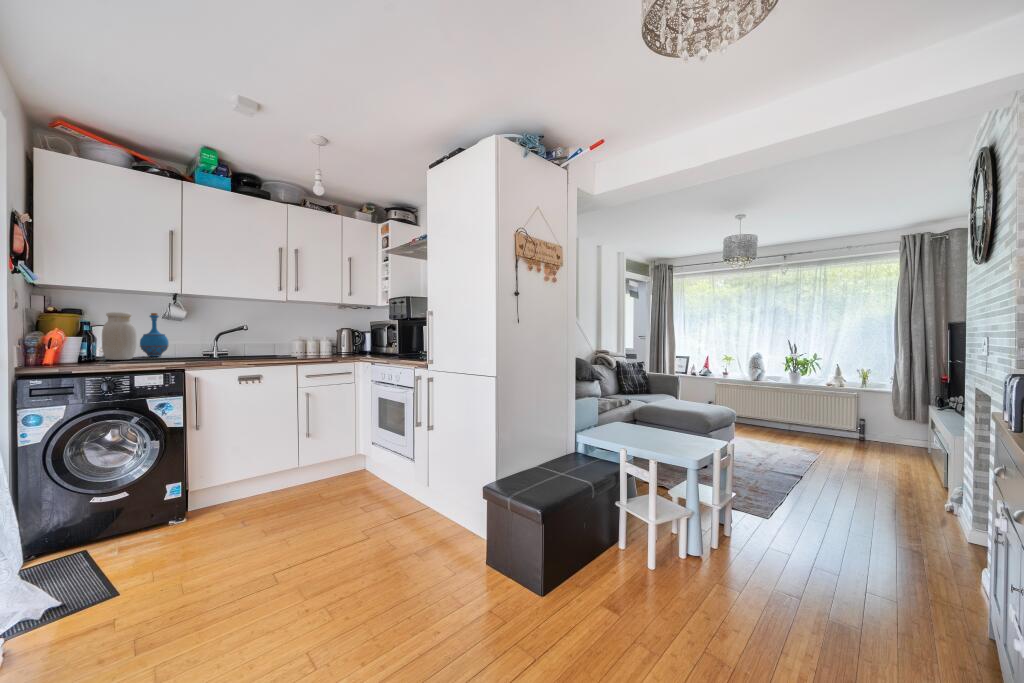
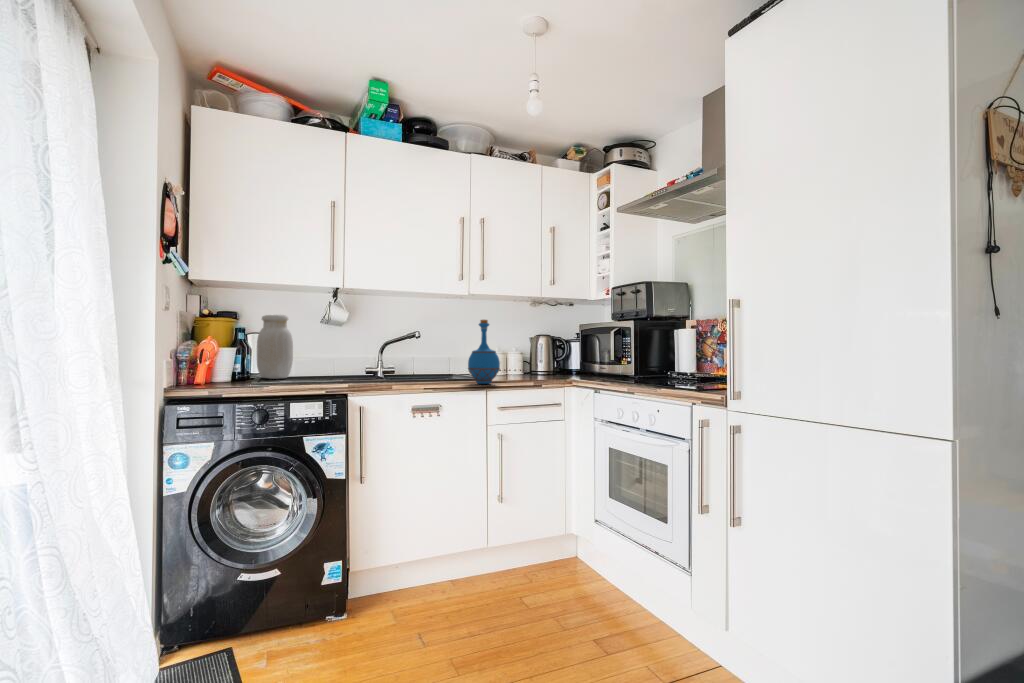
bottle: present [140,313,169,357] -> present [468,320,500,384]

